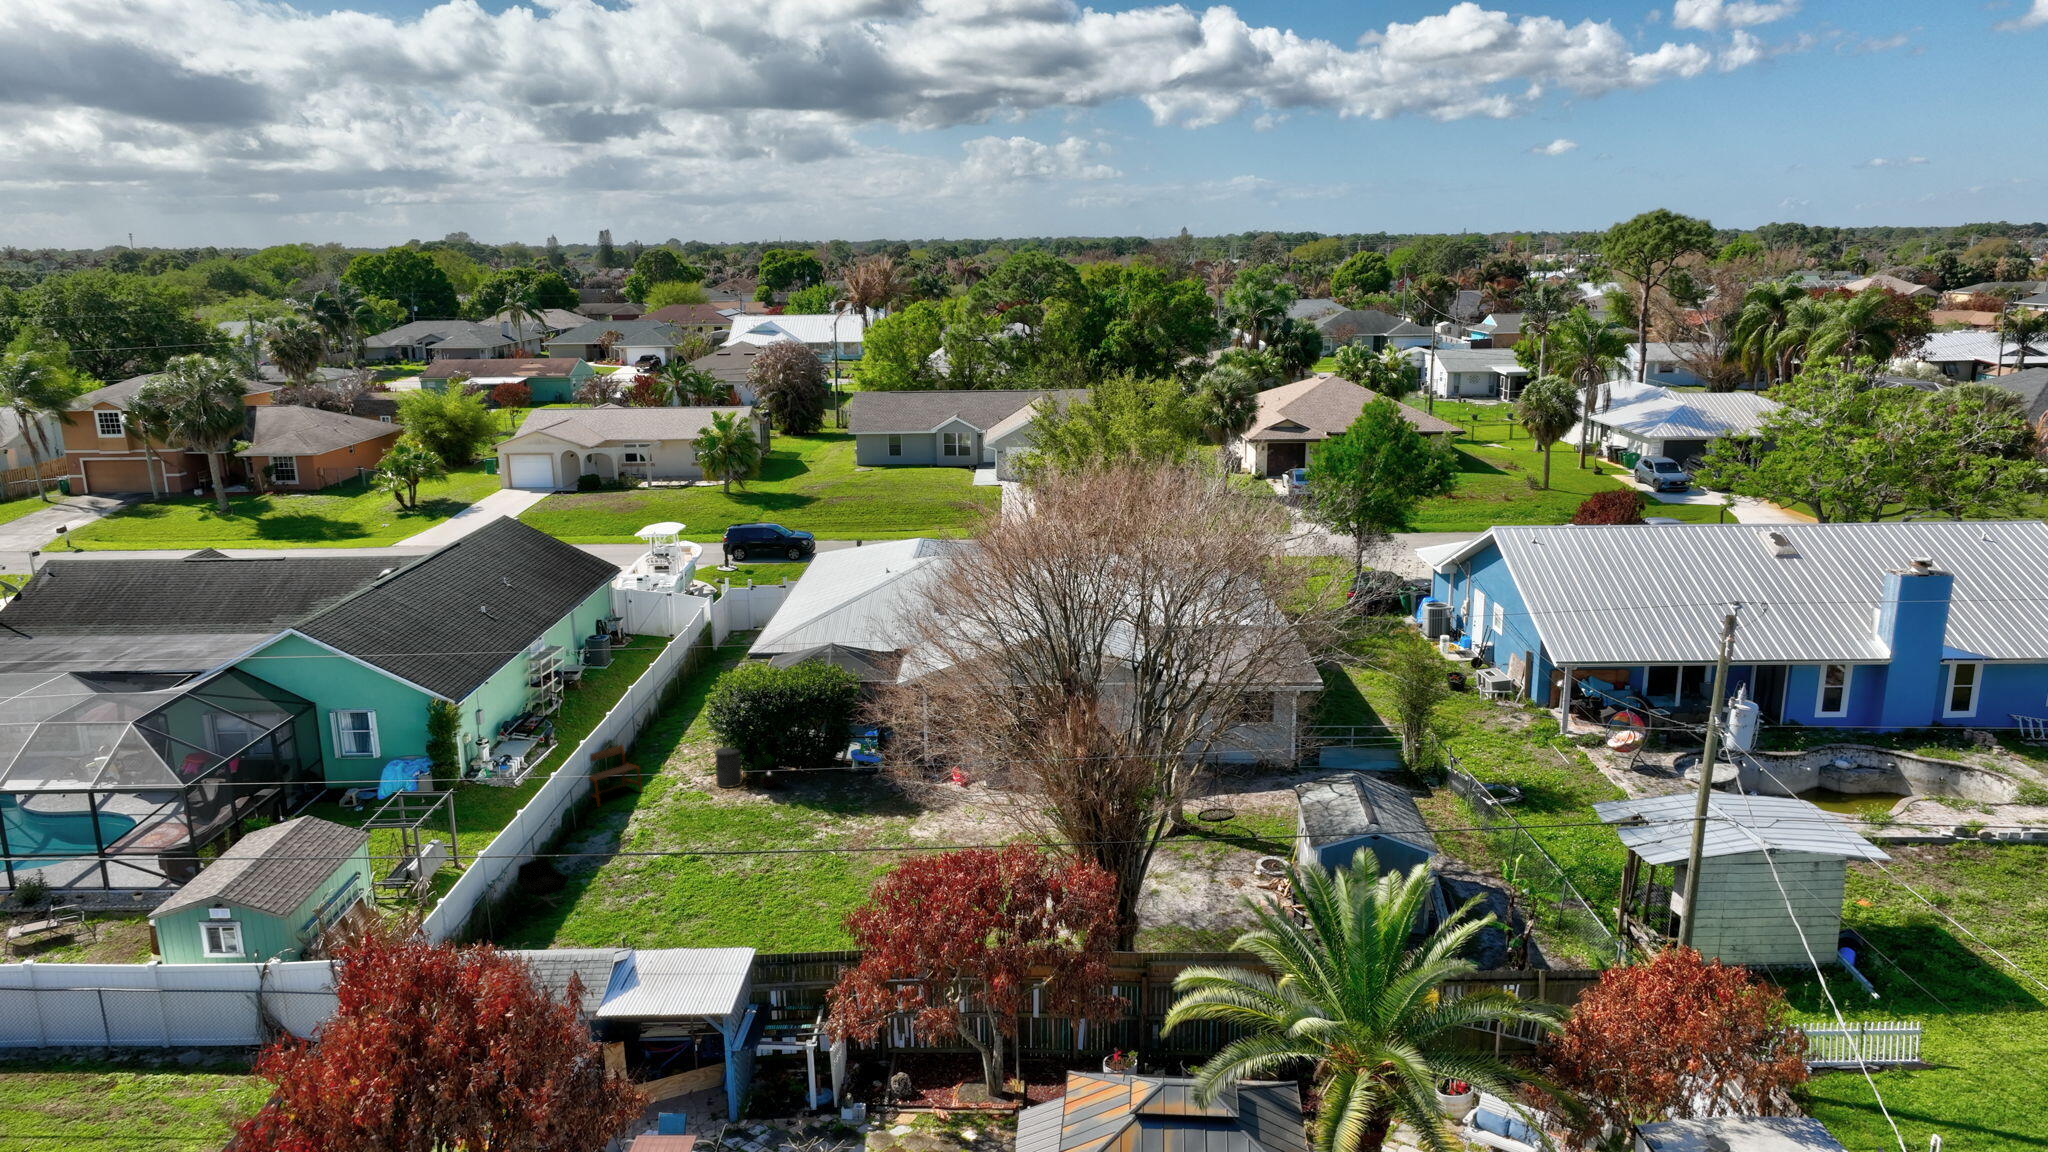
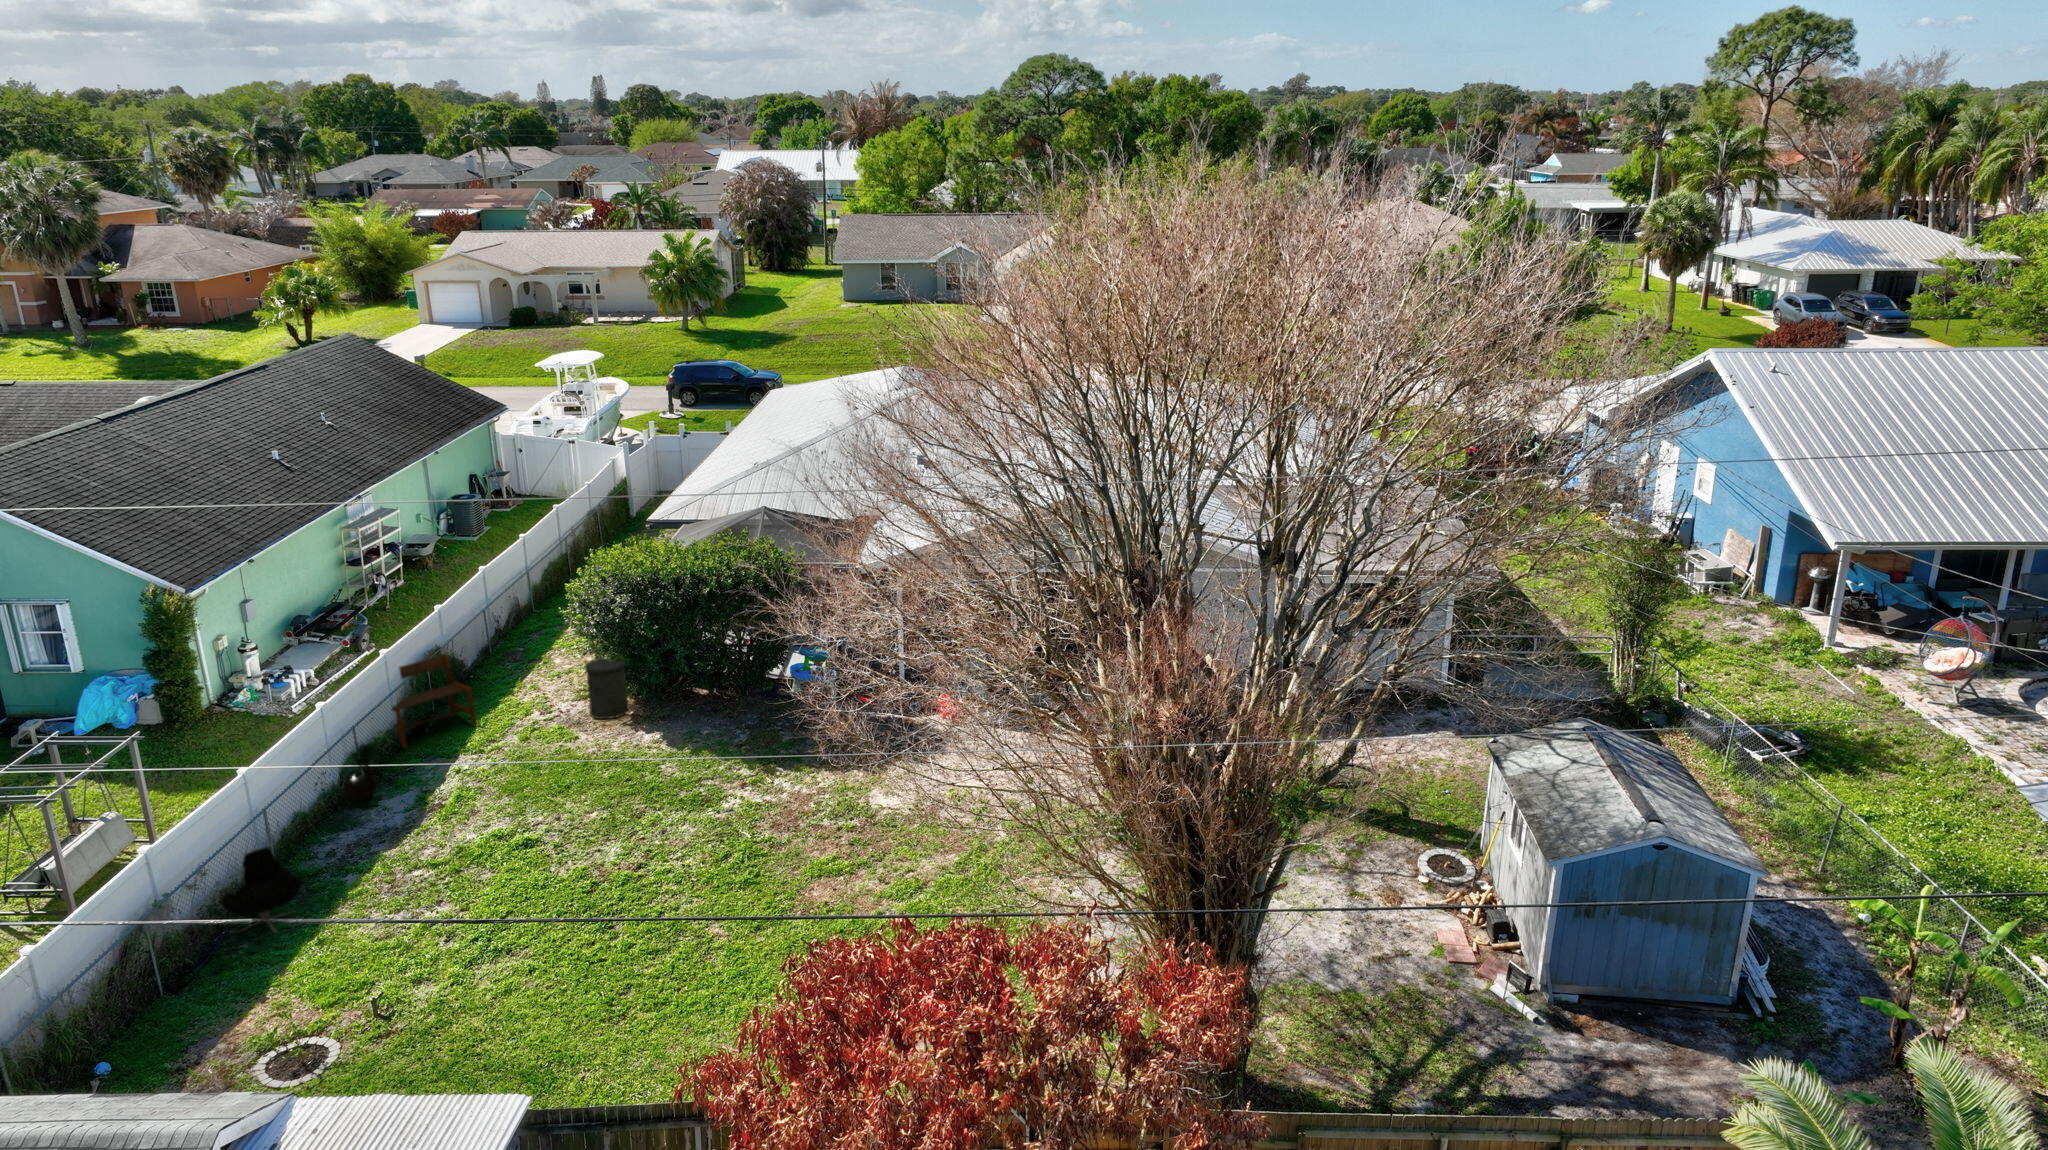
potted tree: present [755,755,777,787] -> present [345,741,377,800]

